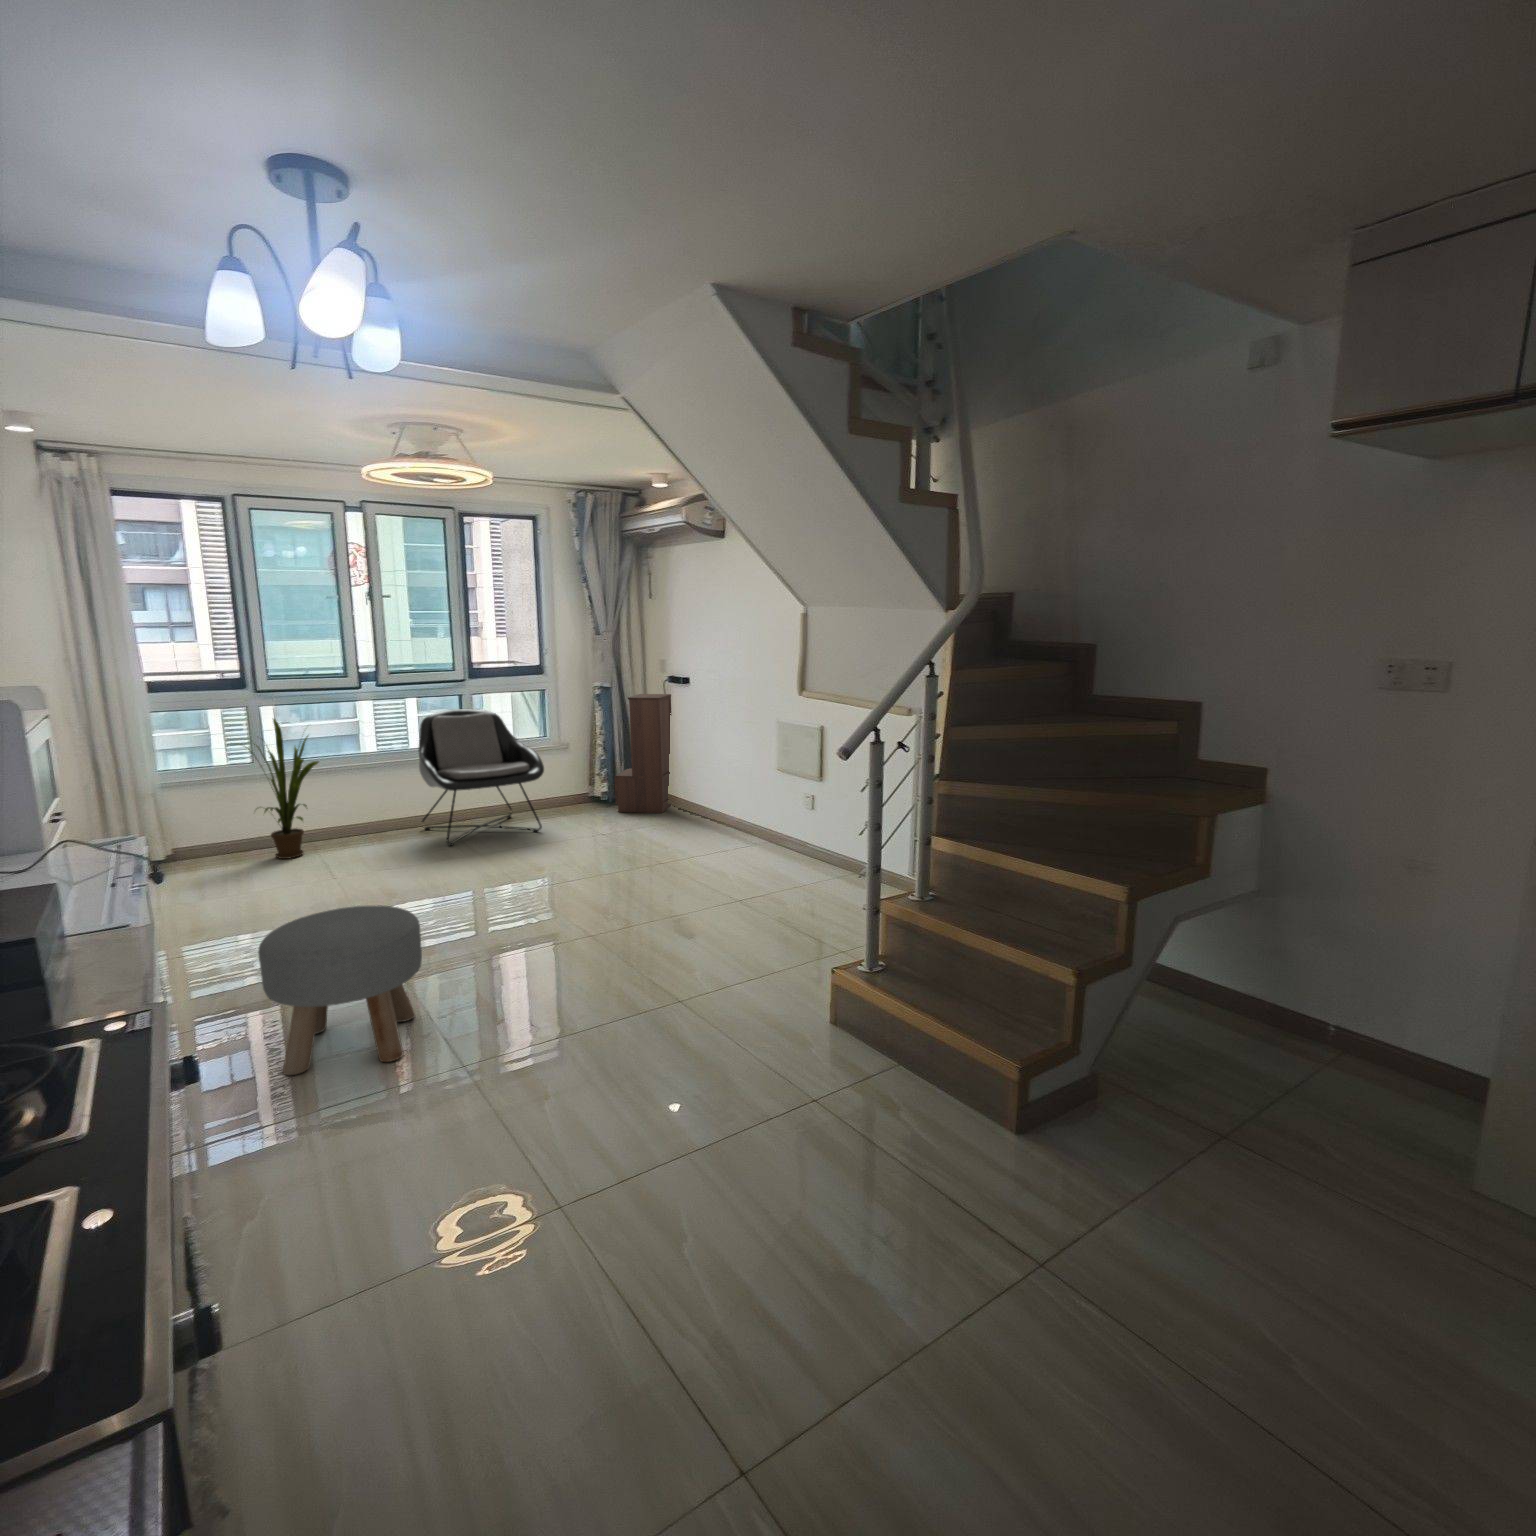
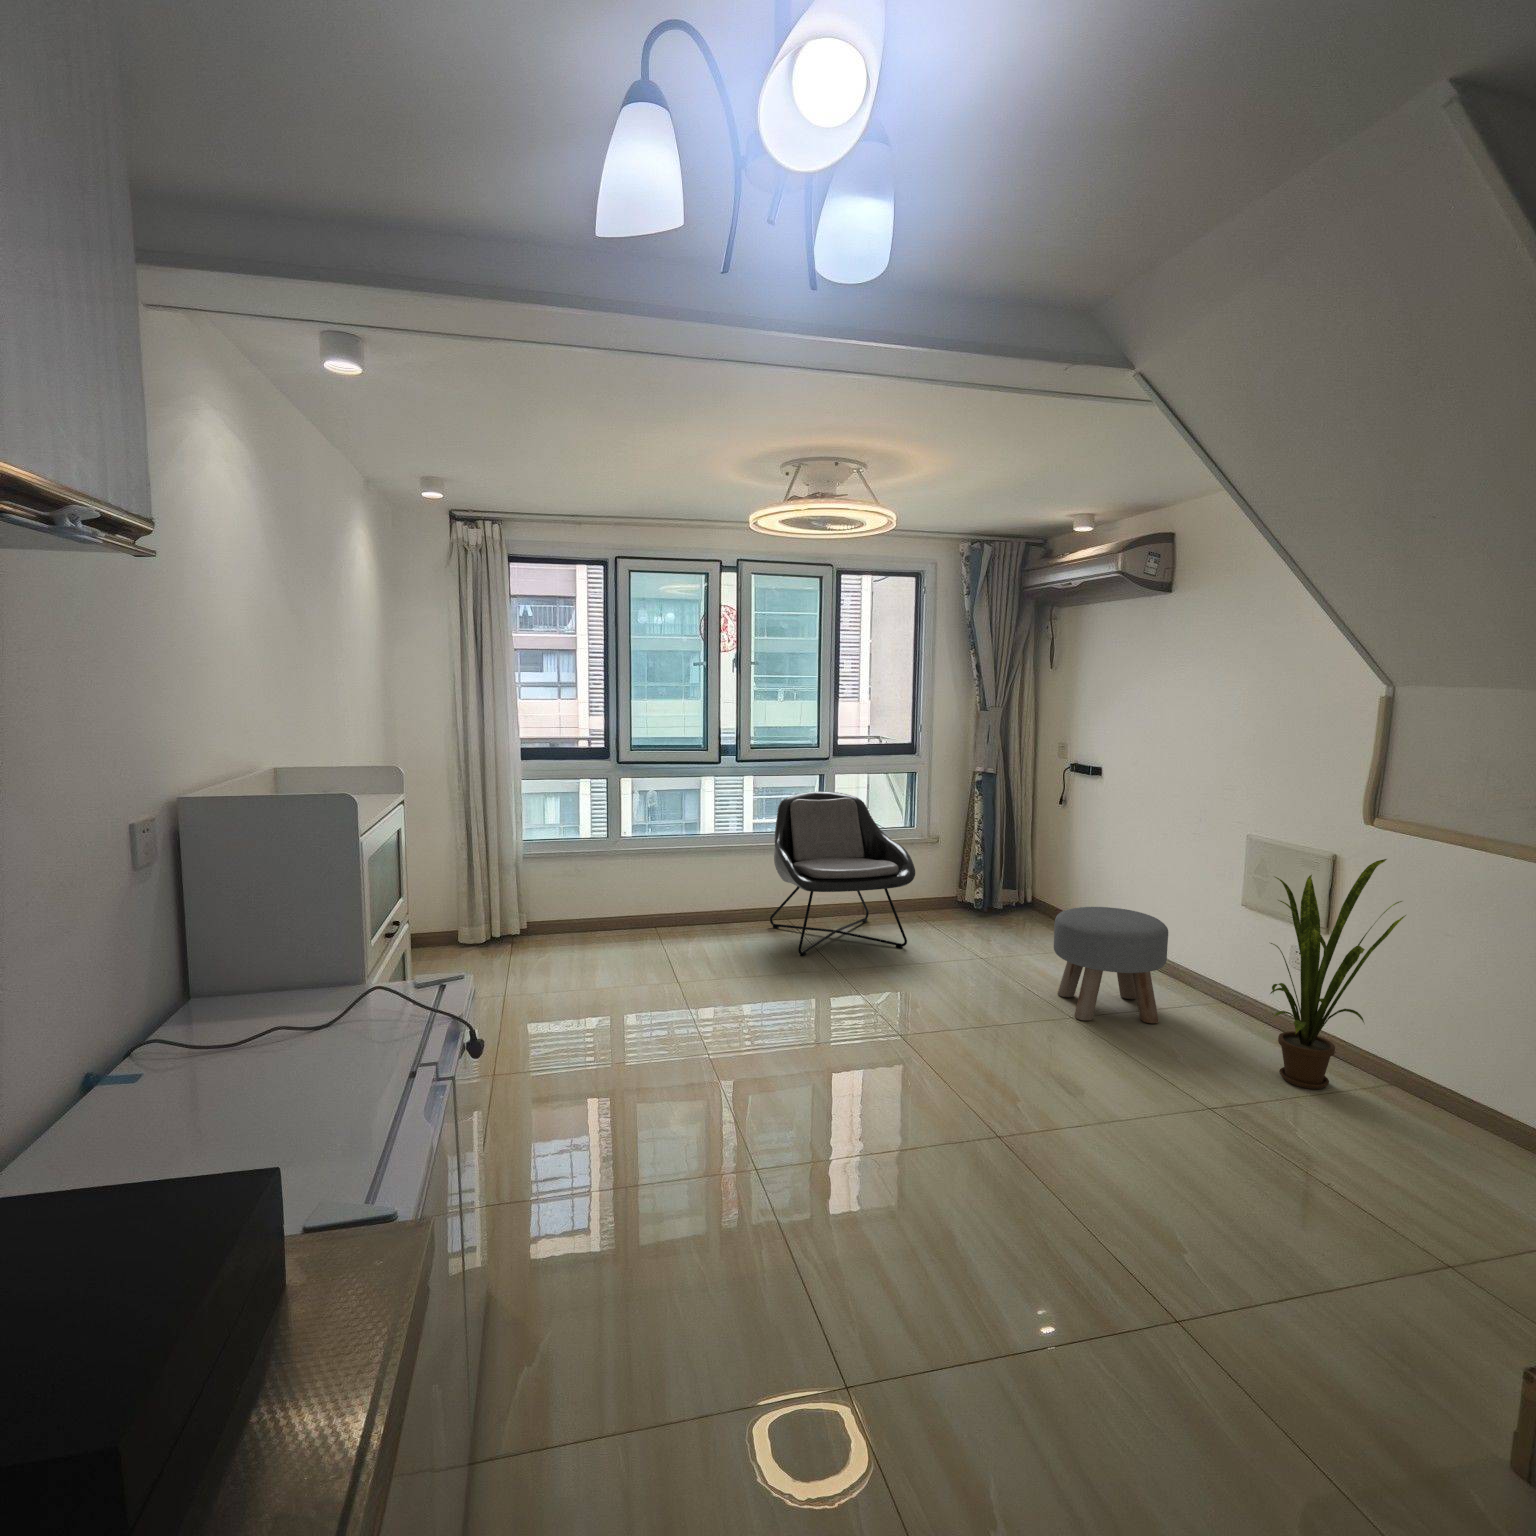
bookshelf: present [614,694,671,813] -> none [993,784,1072,937]
house plant: present [252,719,318,859] -> present [1270,859,1406,1089]
ottoman: present [258,905,422,1075] -> present [1054,907,1168,1023]

